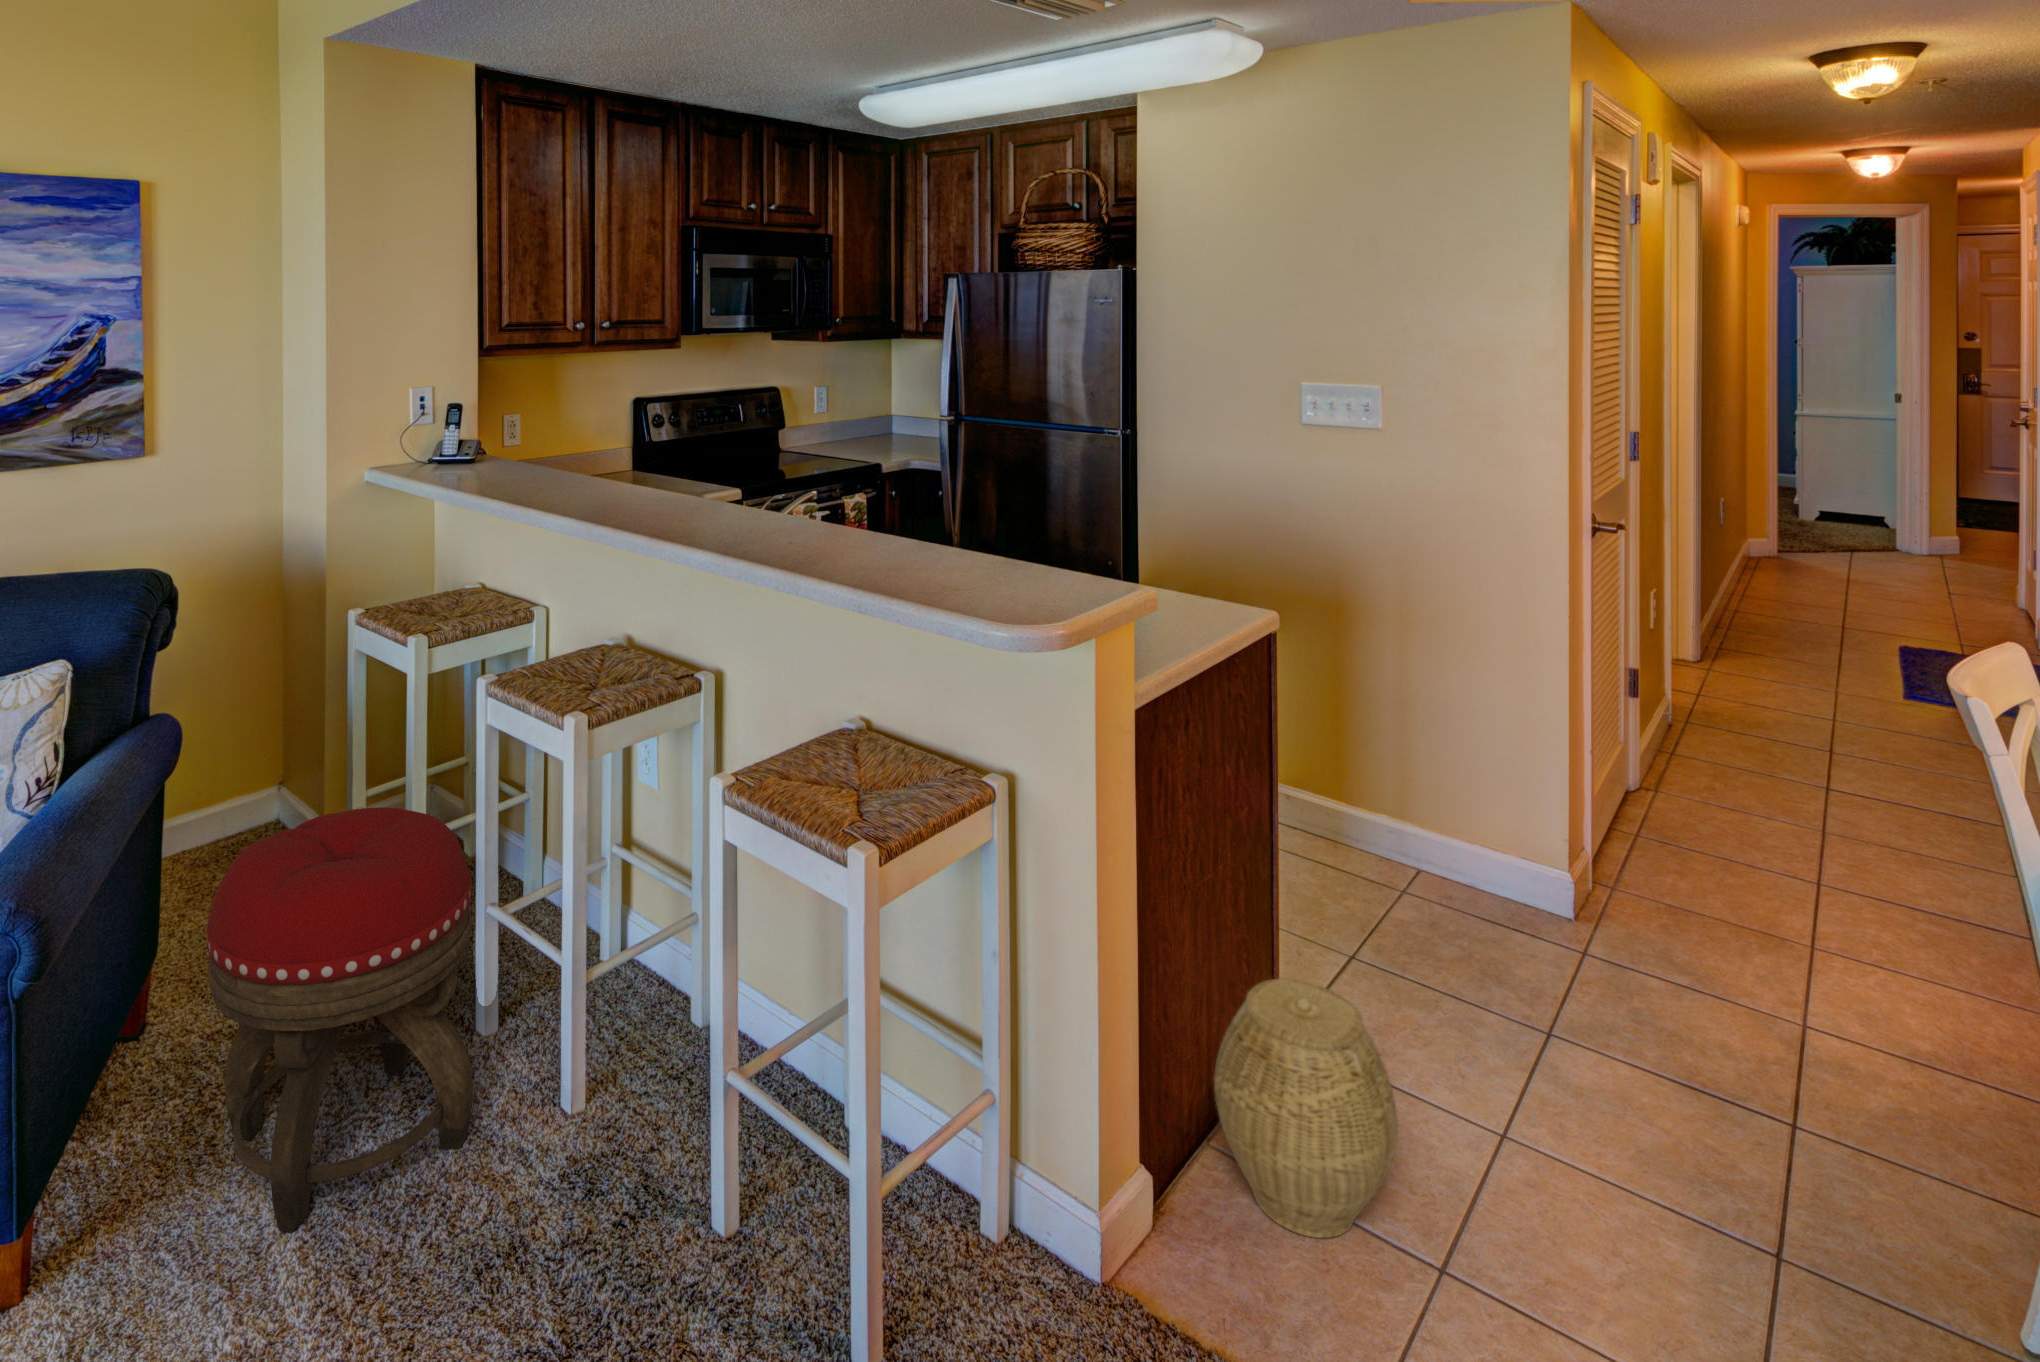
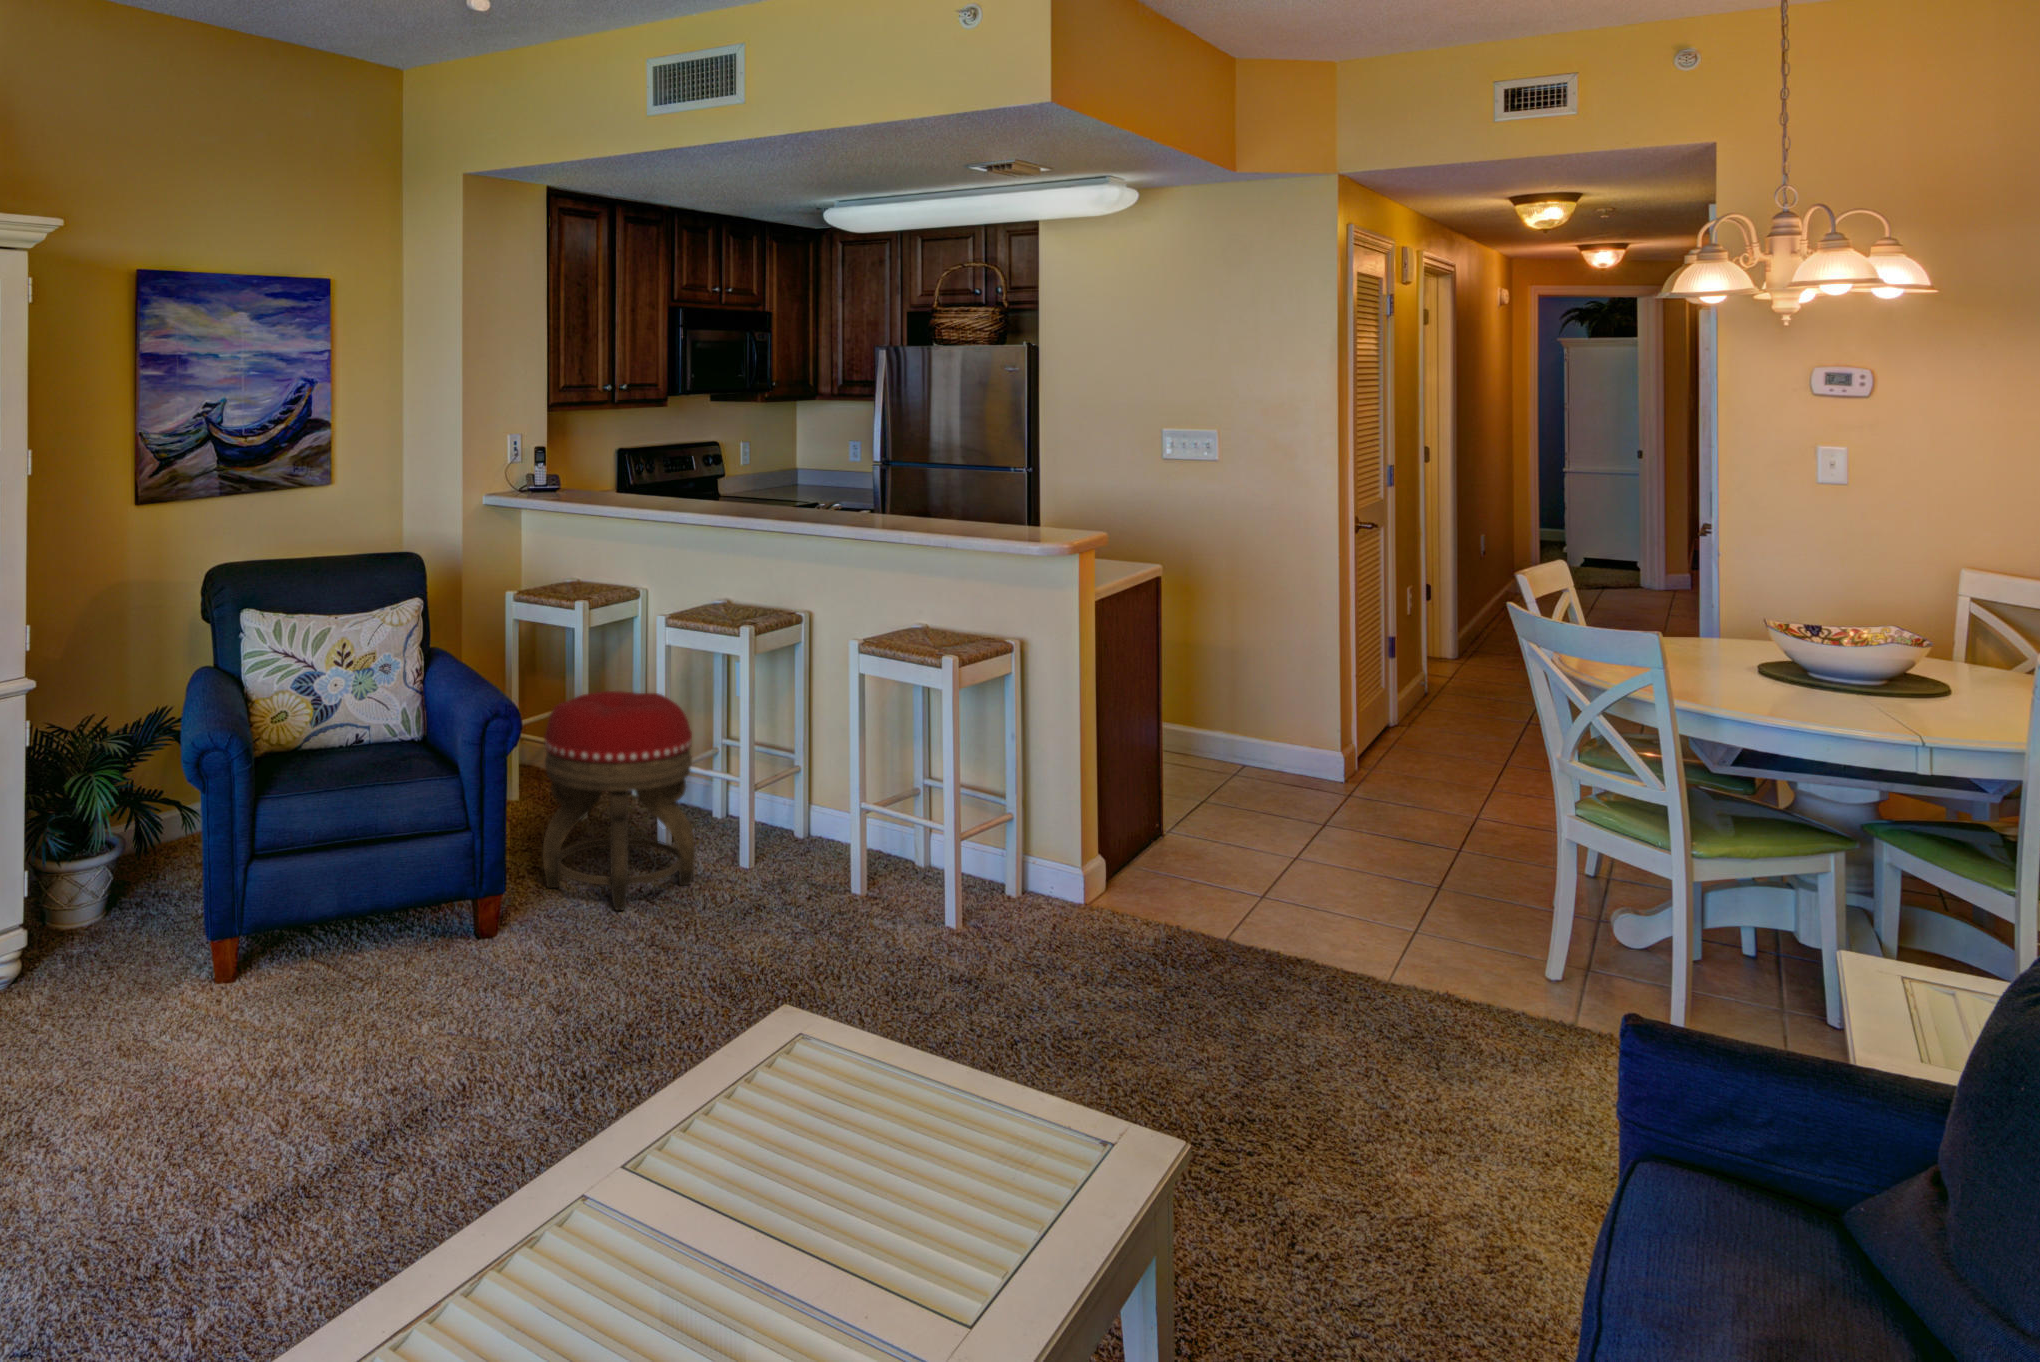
woven basket: present [1214,978,1398,1238] -> none [1130,763,1229,891]

